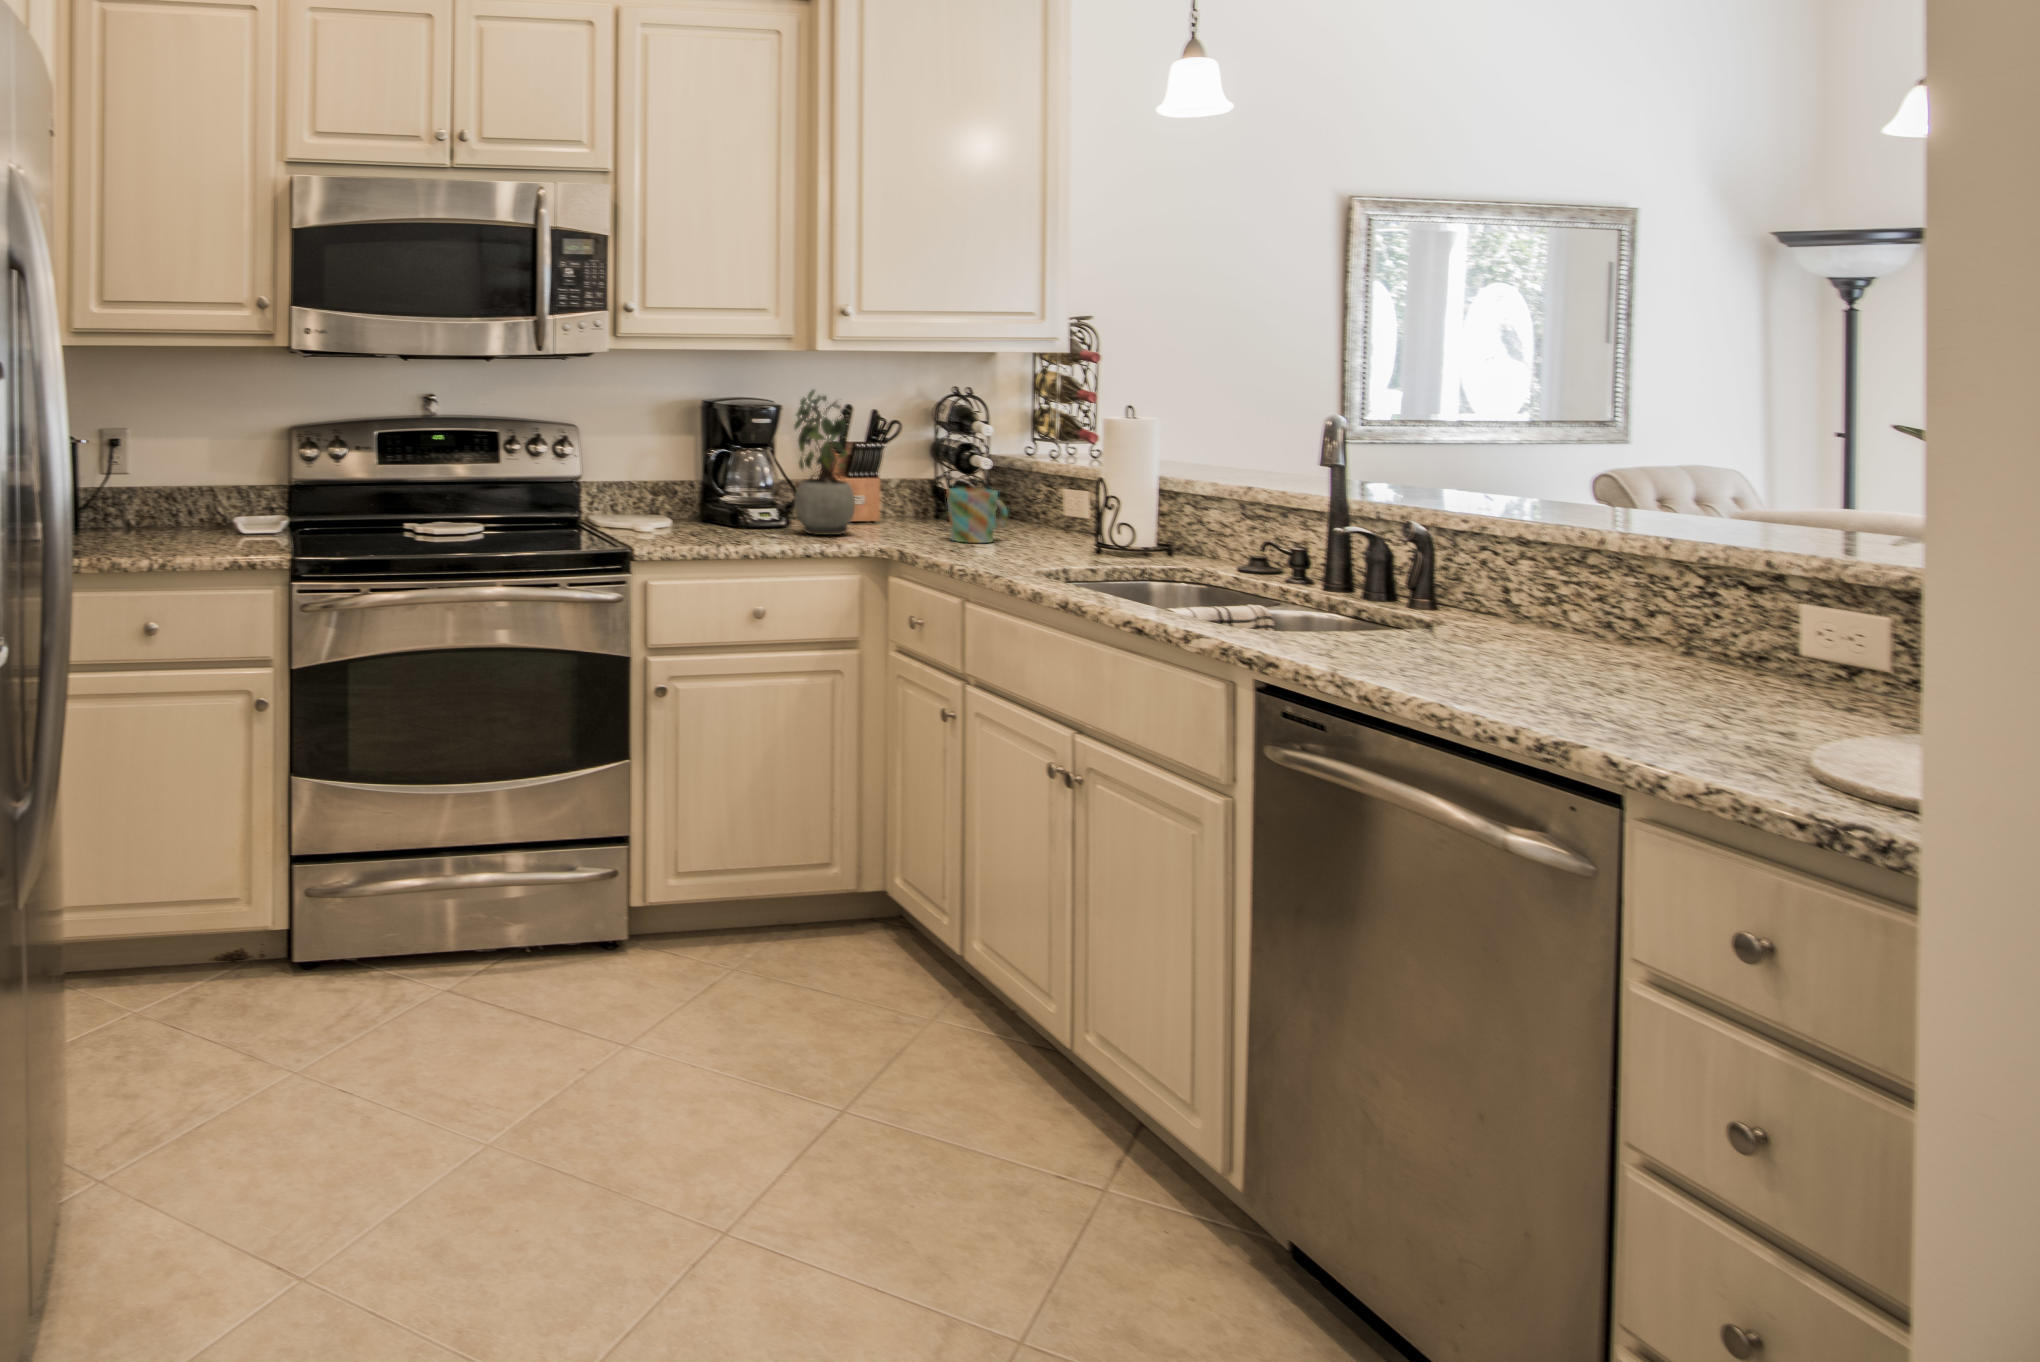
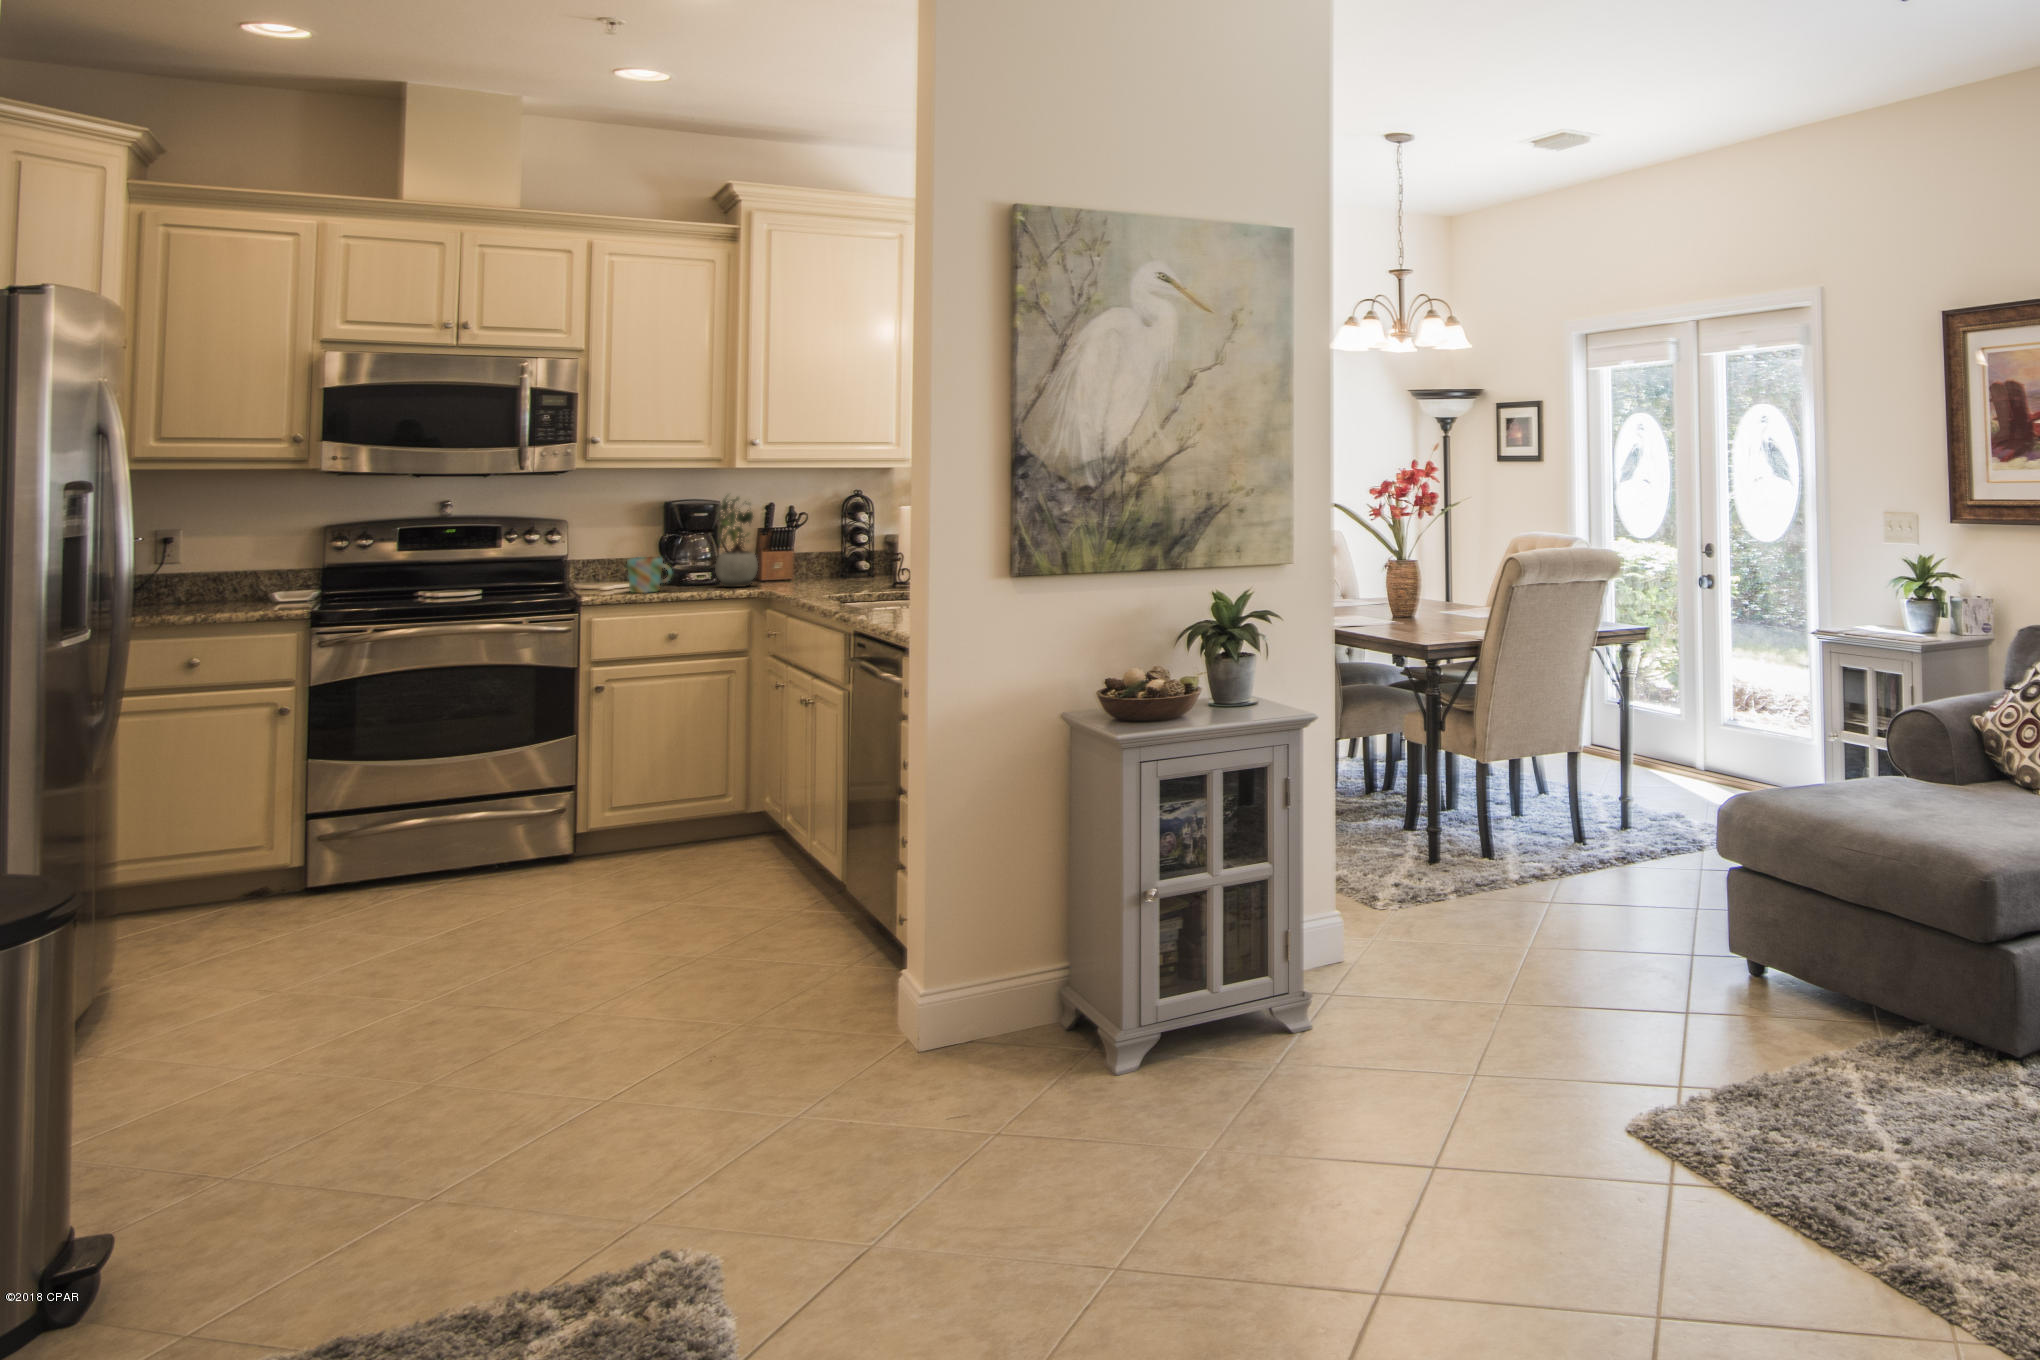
mug: present [947,488,1008,543] -> present [627,557,673,593]

